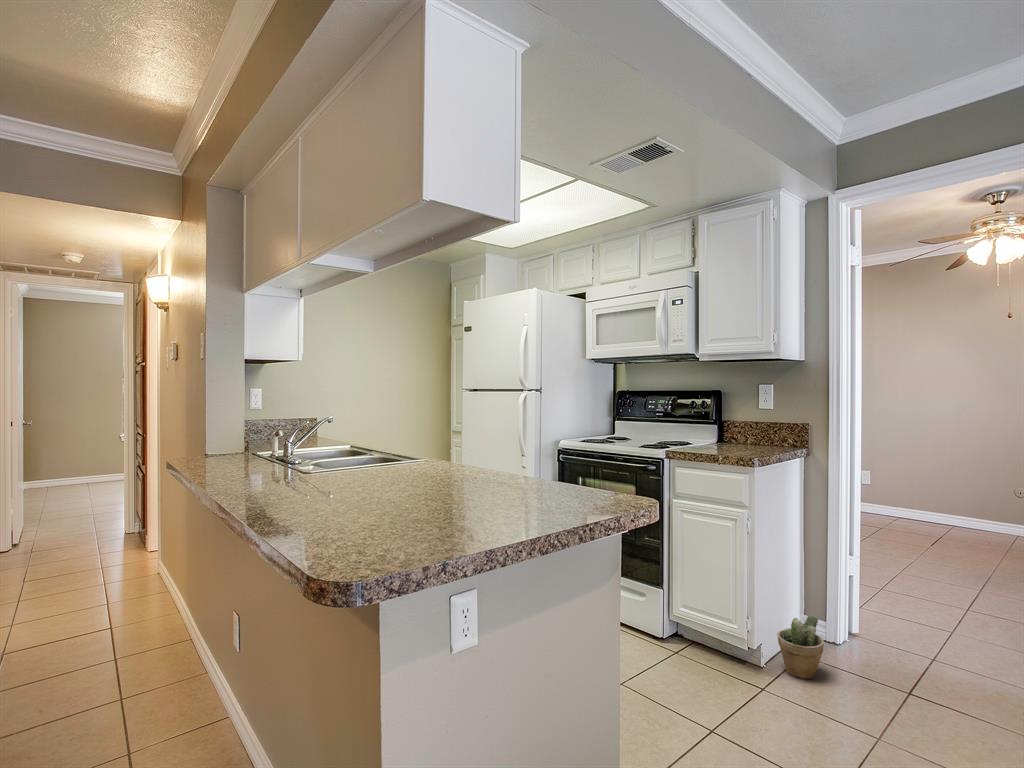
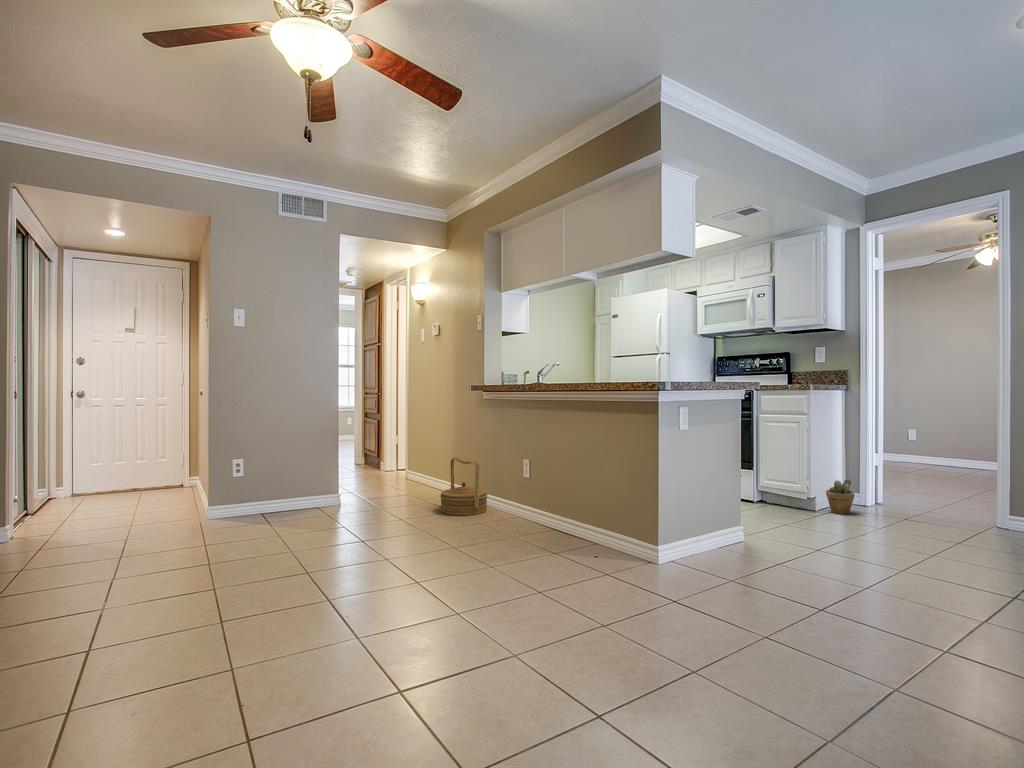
woven basket: none [74,595,184,730] -> present [440,457,488,515]

